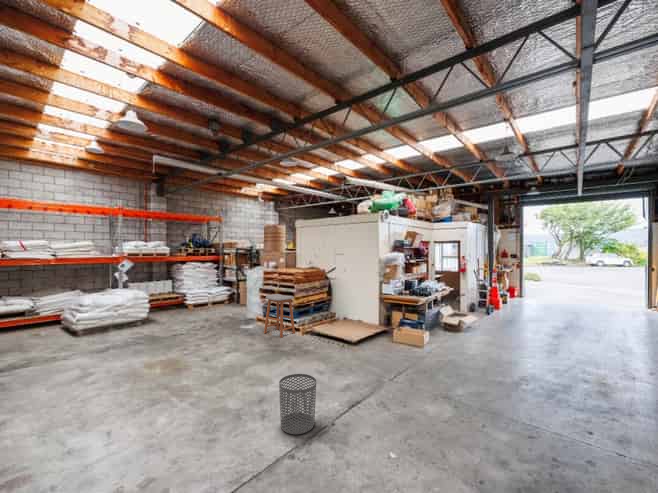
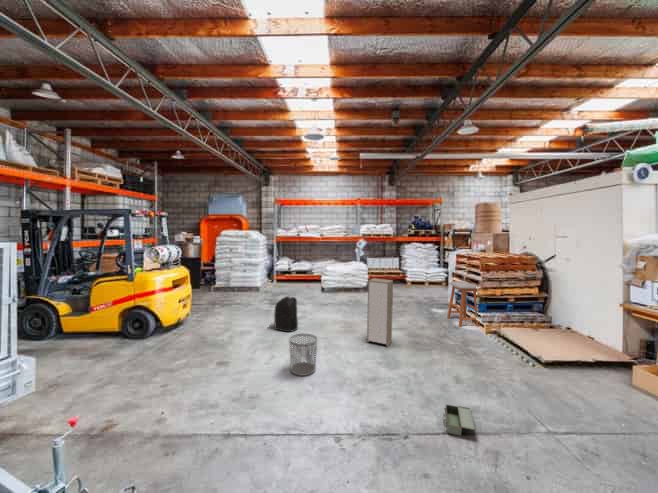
storage cabinet: none [210,299,238,382] -> present [367,279,393,347]
backpack: none [25,350,80,418] -> present [274,296,298,332]
waste bin: present [279,374,316,434] -> present [290,334,317,376]
toolbox: none [345,399,381,429] -> present [443,405,475,436]

